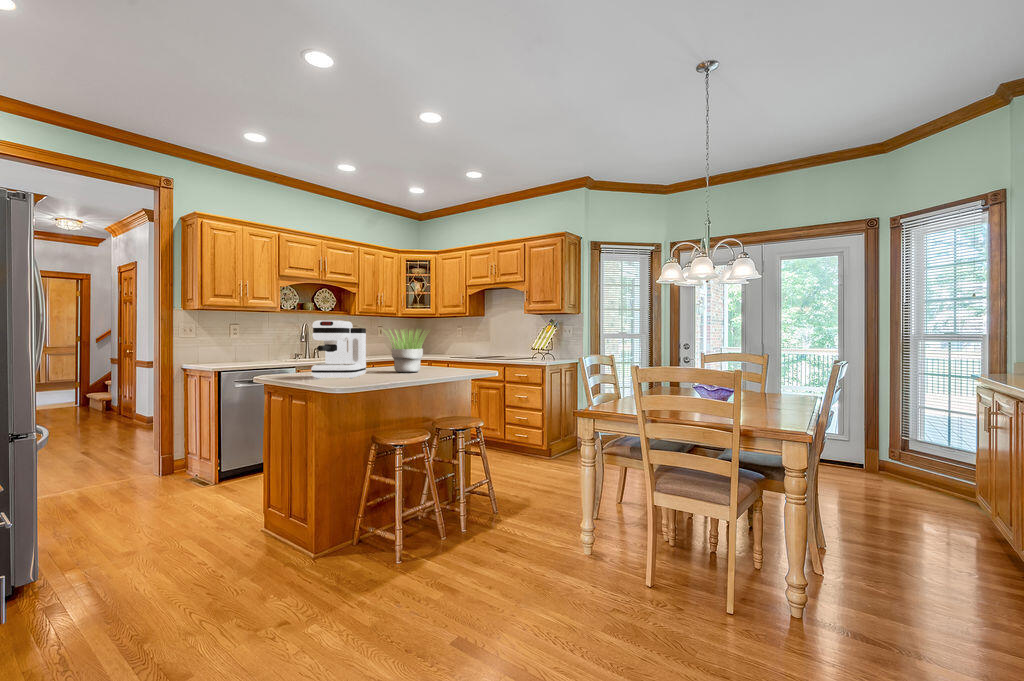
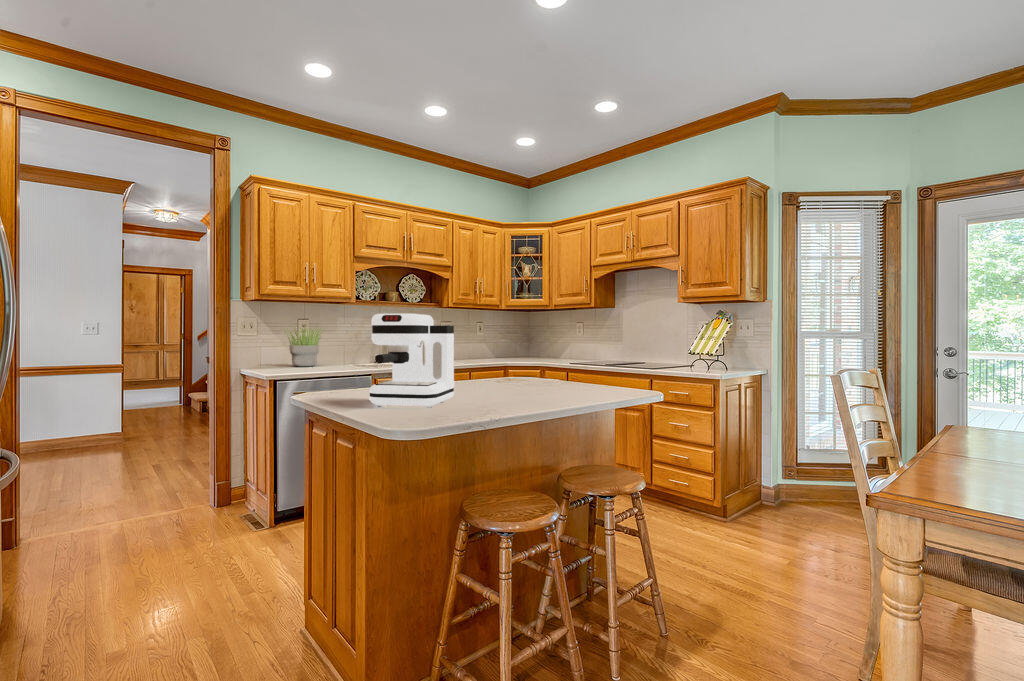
potted plant: present [385,329,427,373] -> present [285,327,322,367]

